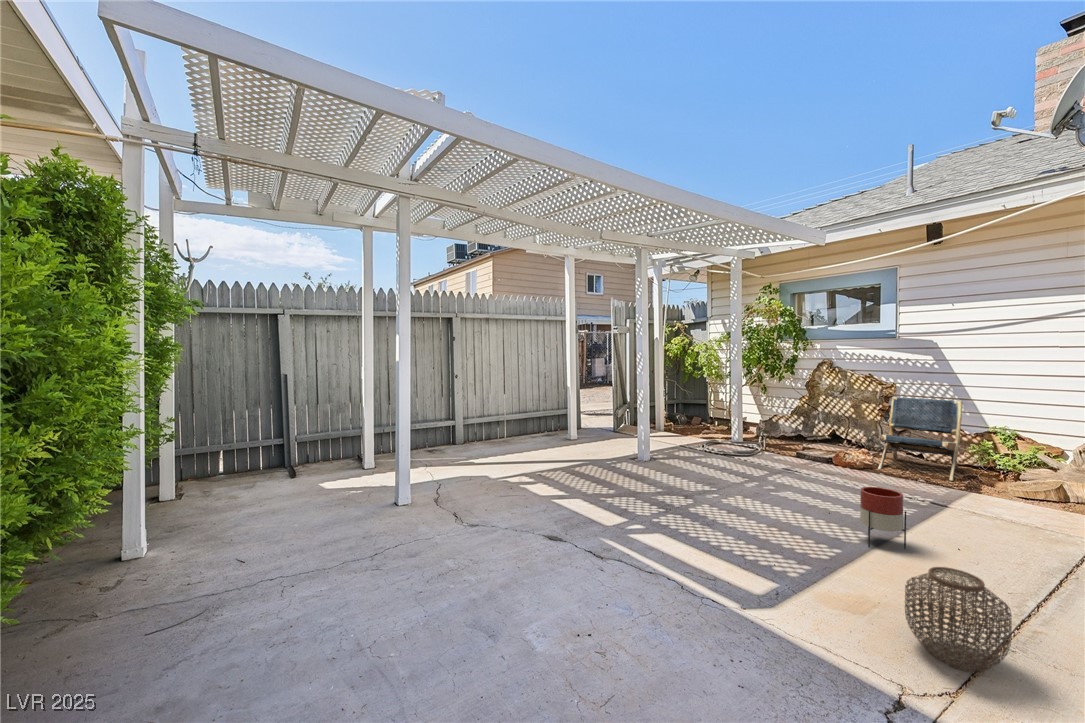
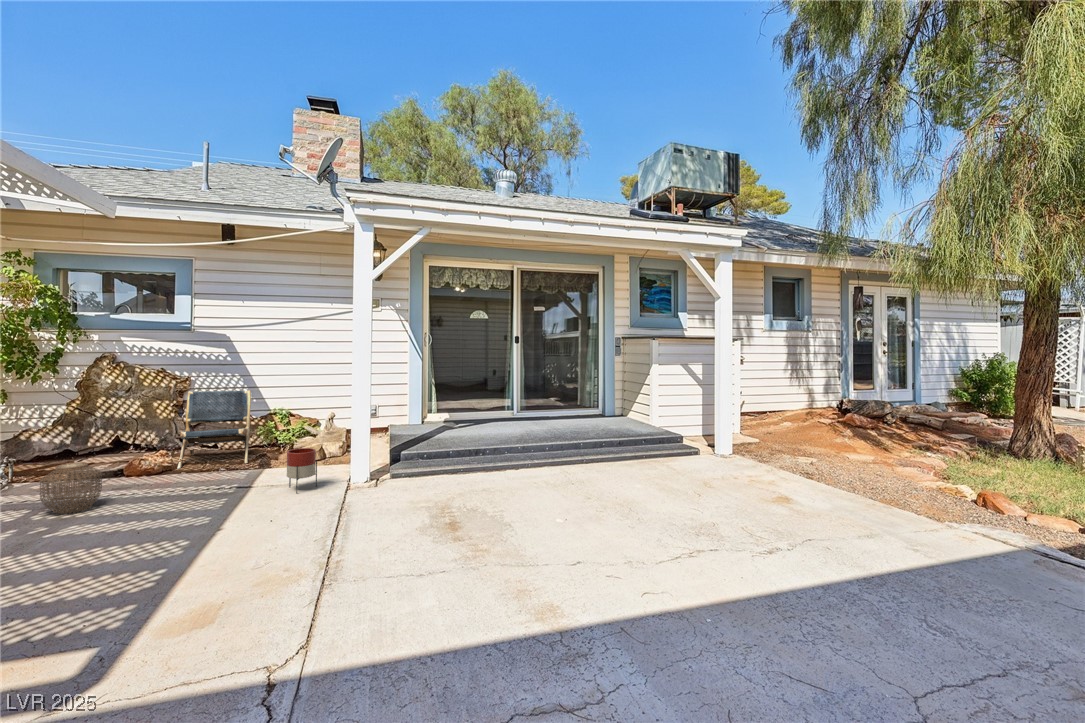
planter: present [860,487,906,549] -> present [287,448,317,493]
woven basket: present [905,567,1012,672] -> present [40,462,102,514]

